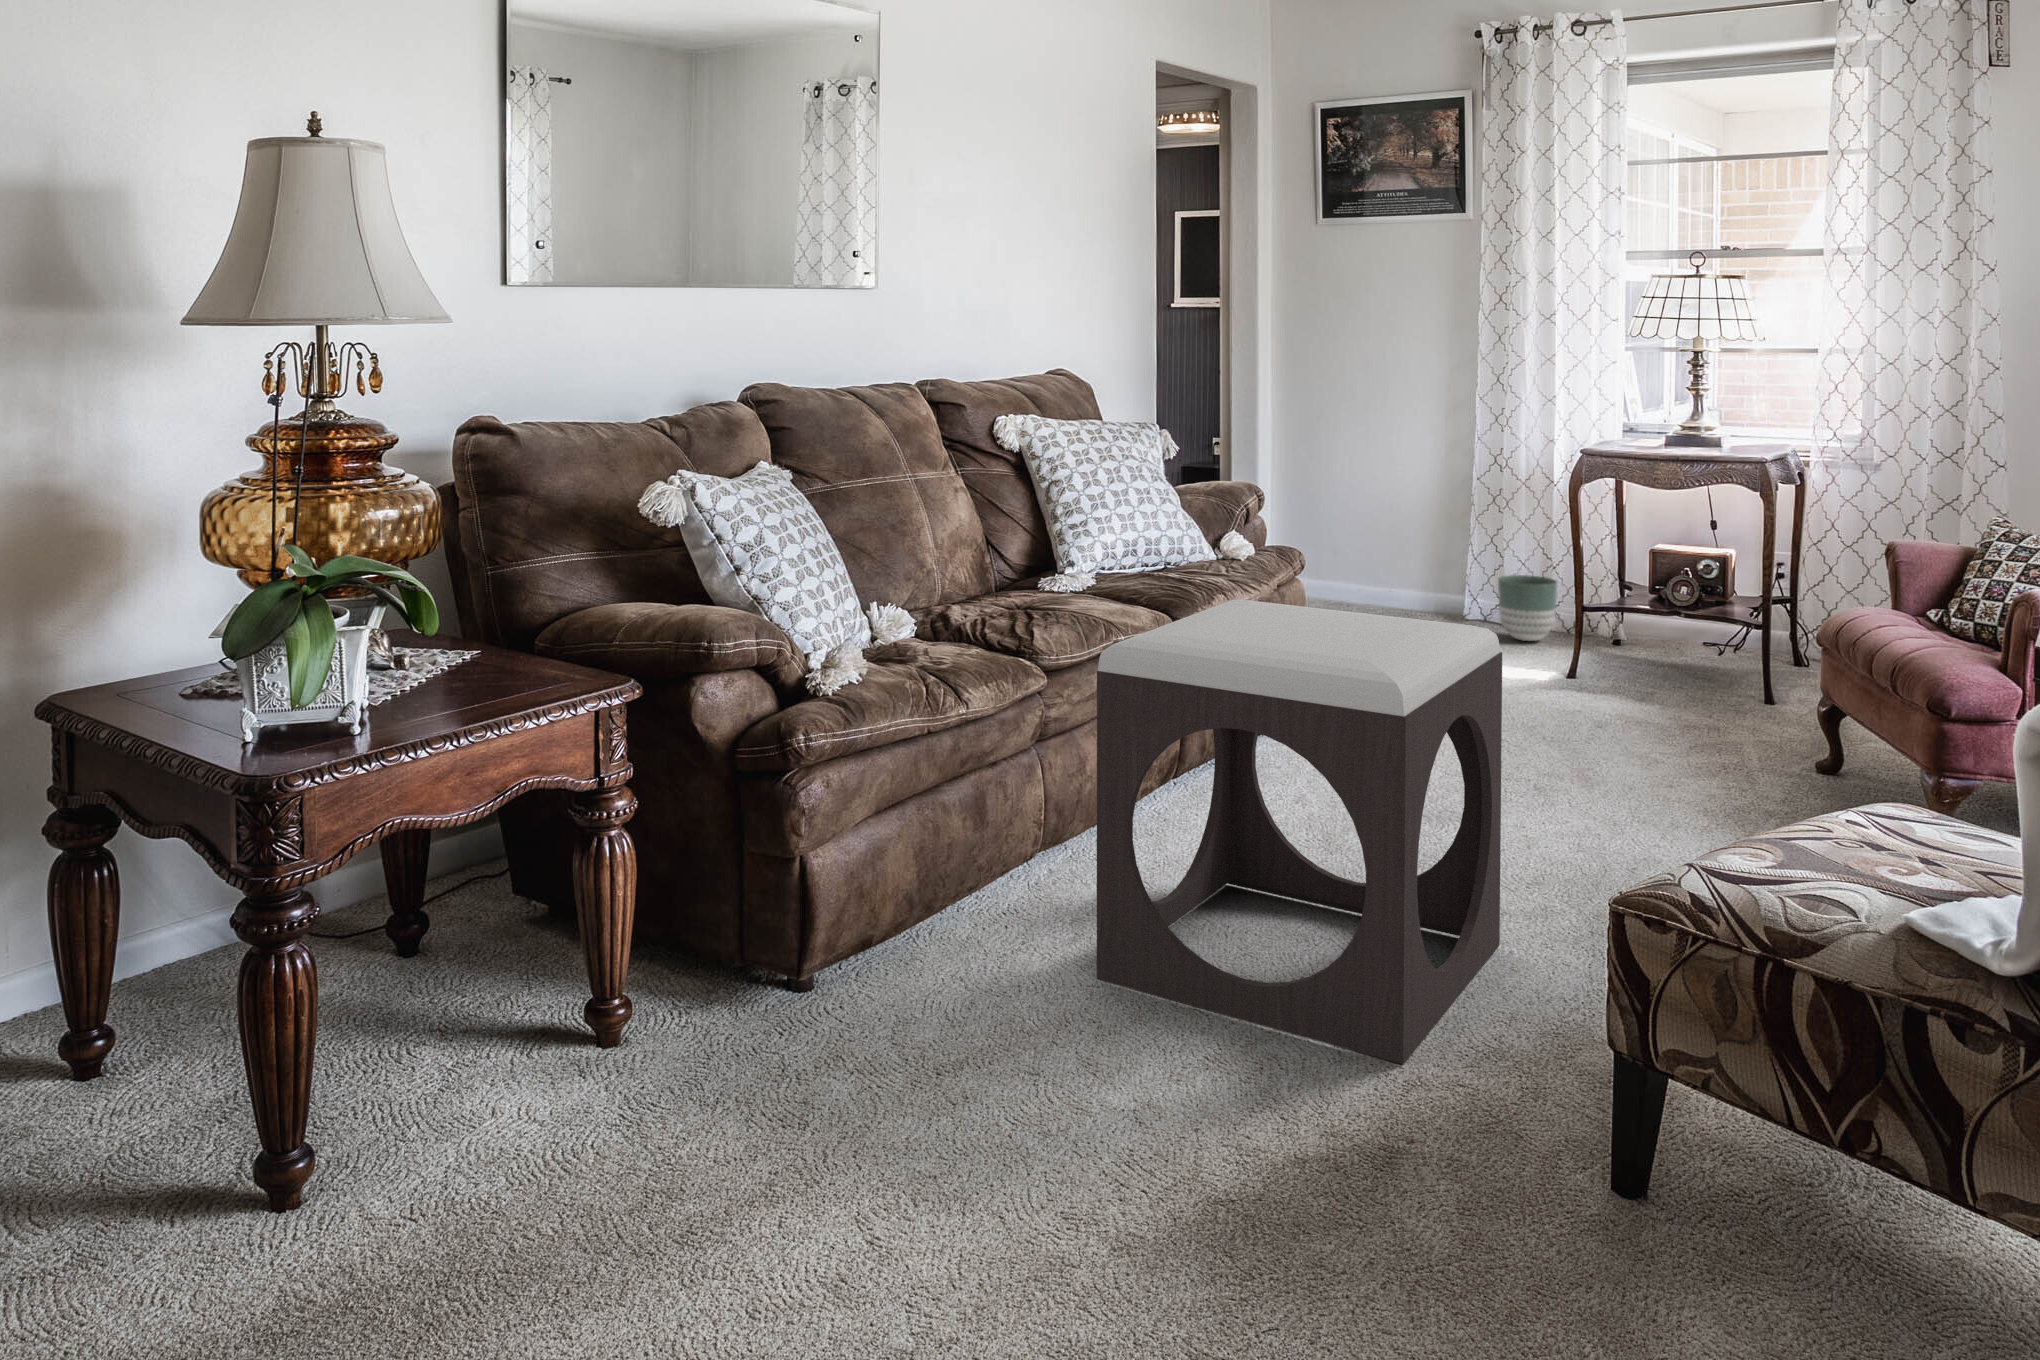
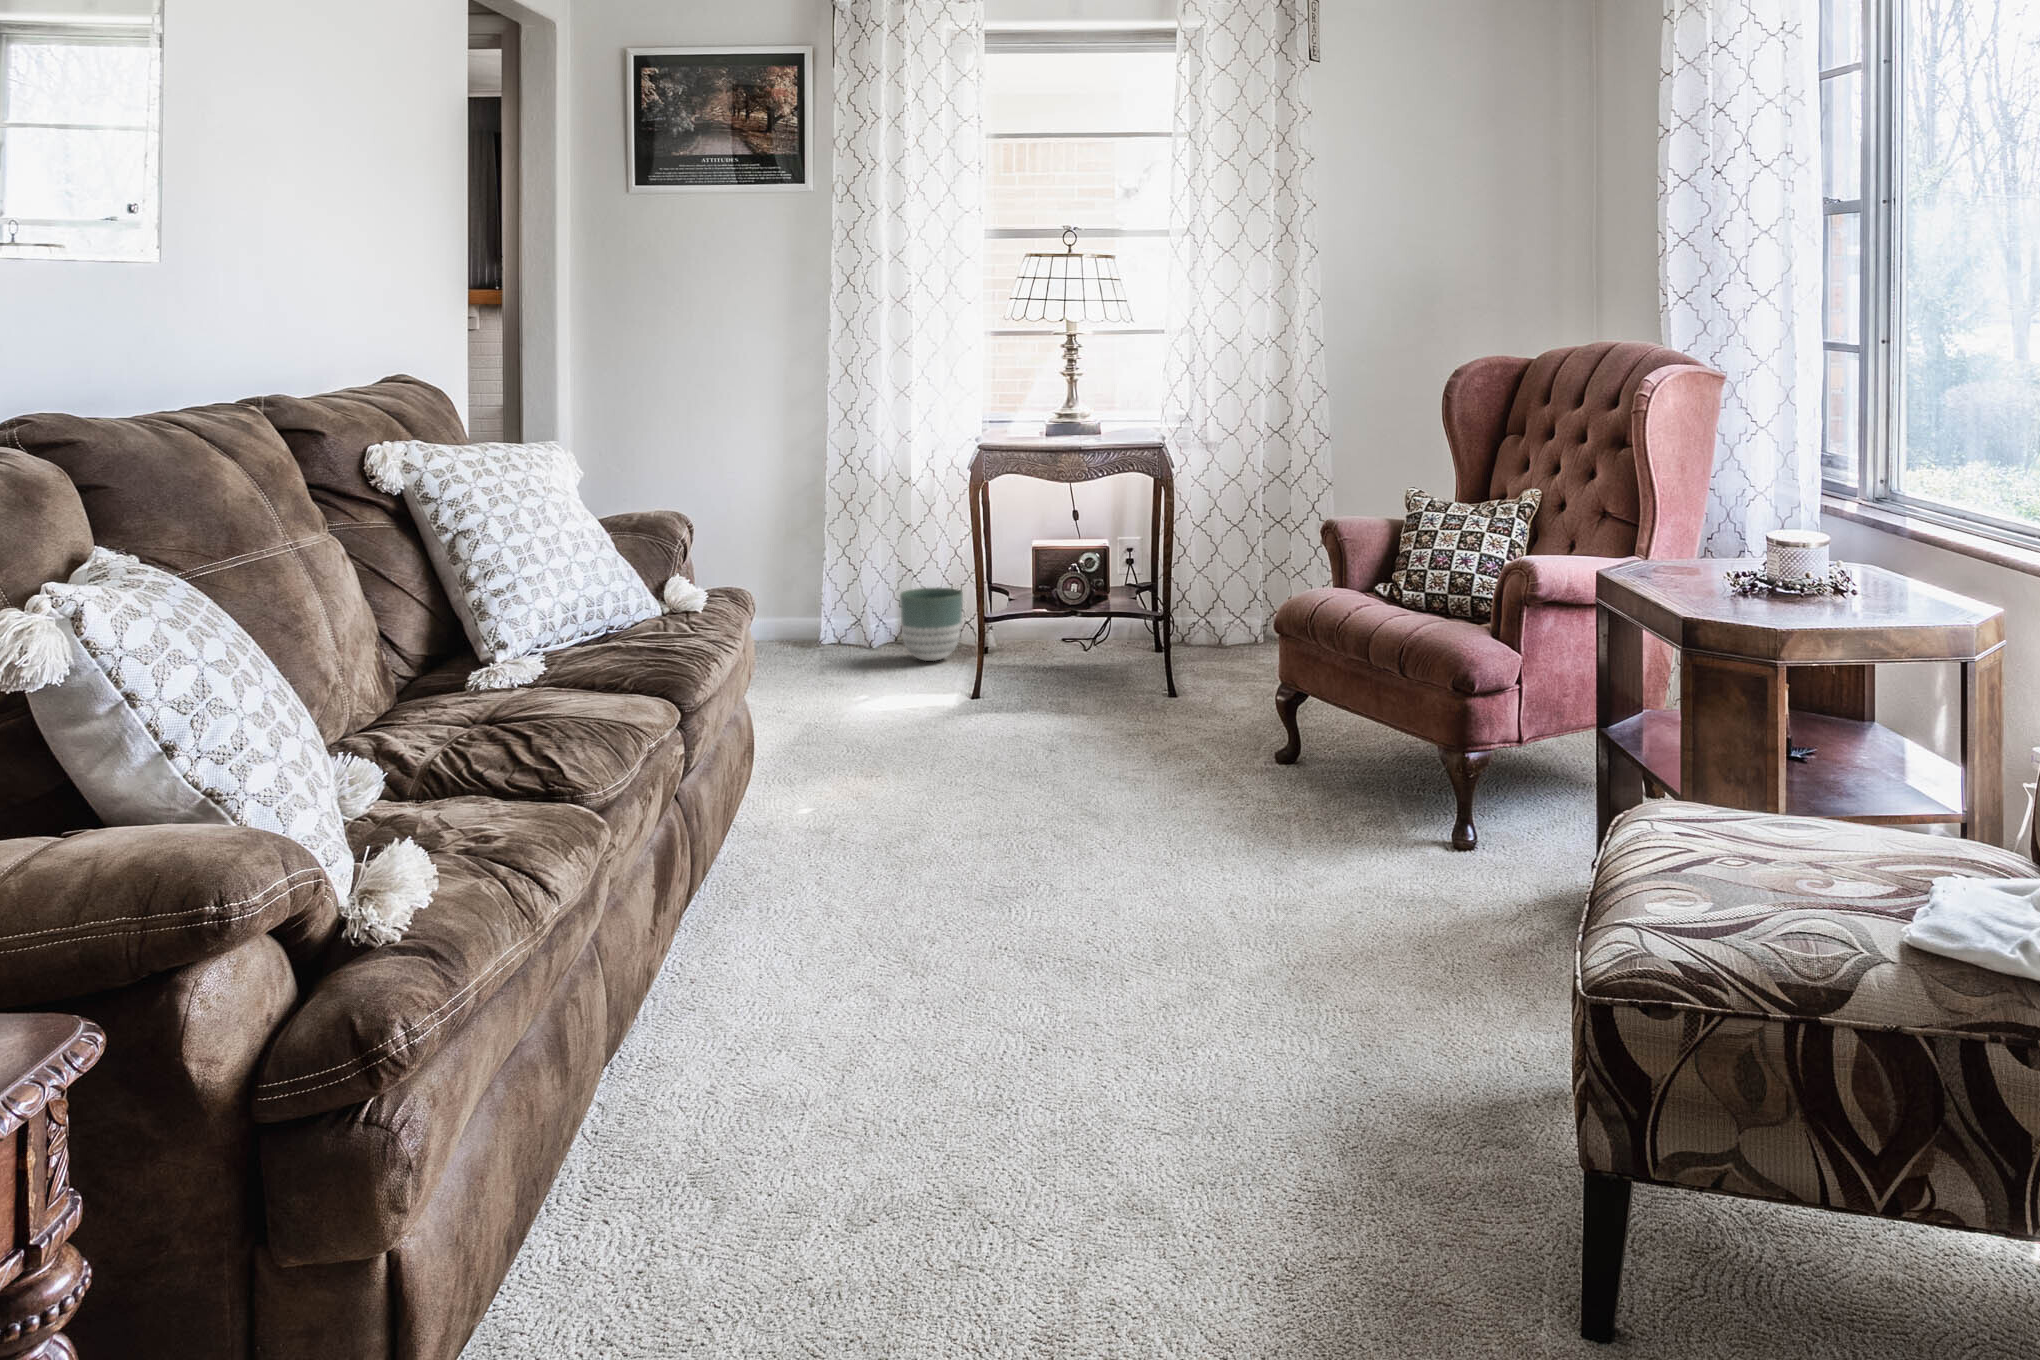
footstool: present [1097,599,1502,1064] -> none [784,670,1253,1284]

